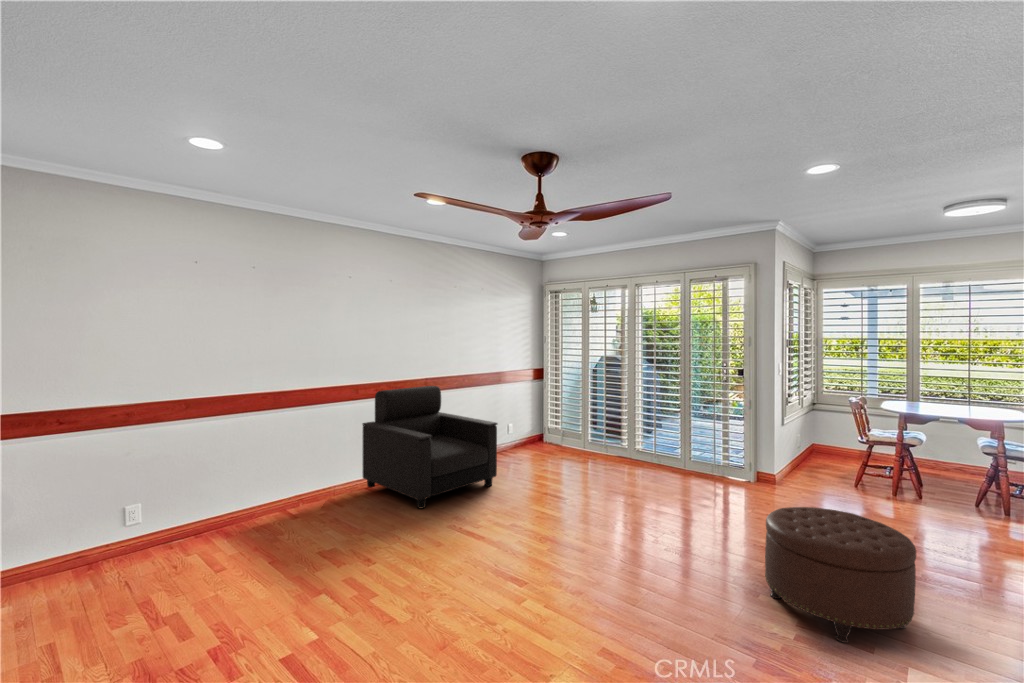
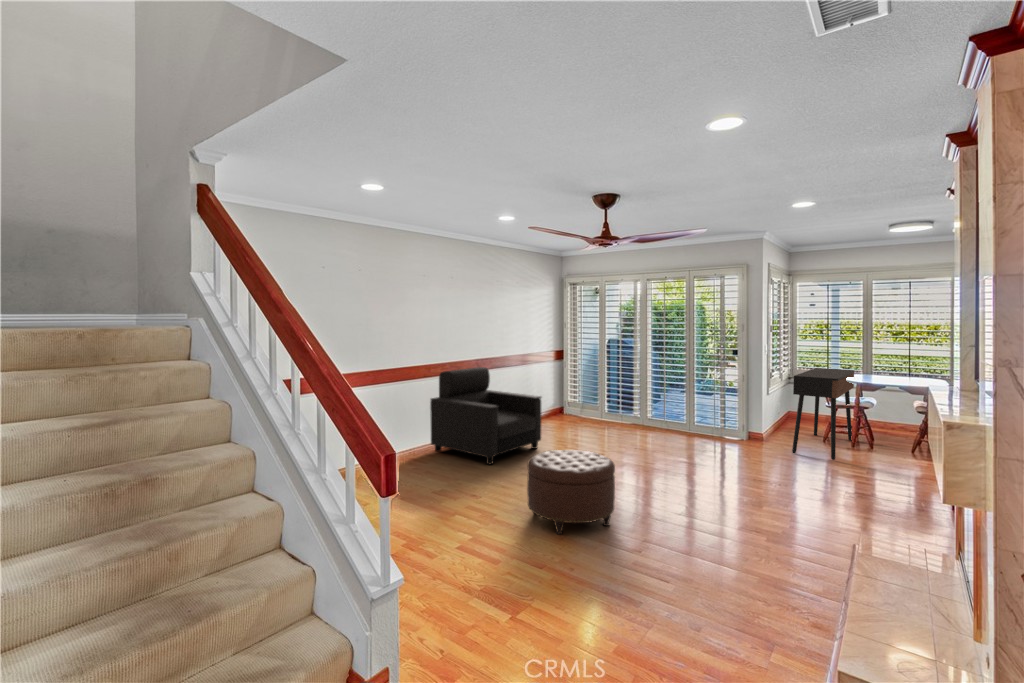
console table: none [813,392,895,515] -> present [792,368,854,460]
ottoman: present [765,507,916,643] -> present [527,450,615,534]

